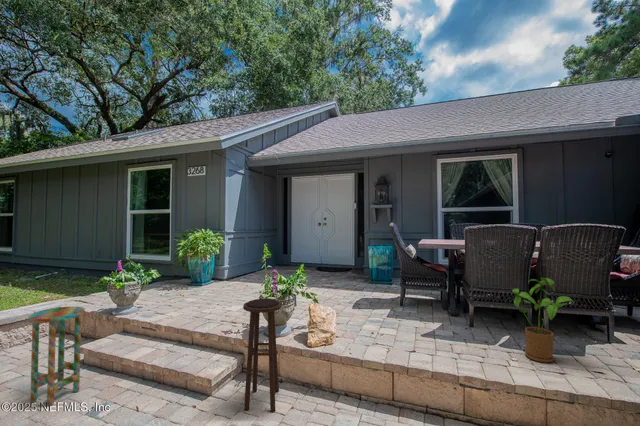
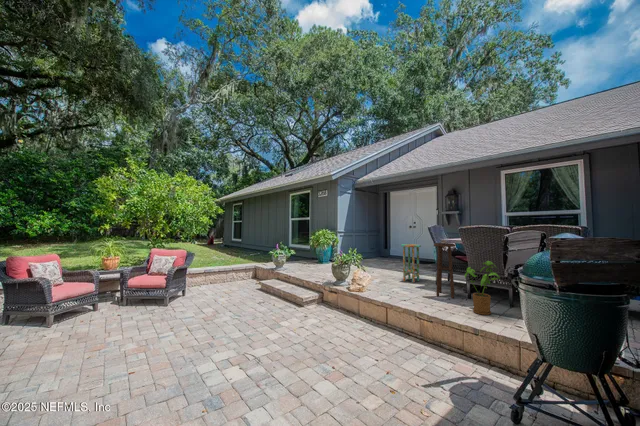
stool: present [243,299,282,412] -> present [434,243,456,298]
side table: present [29,306,85,406] -> present [401,244,421,283]

